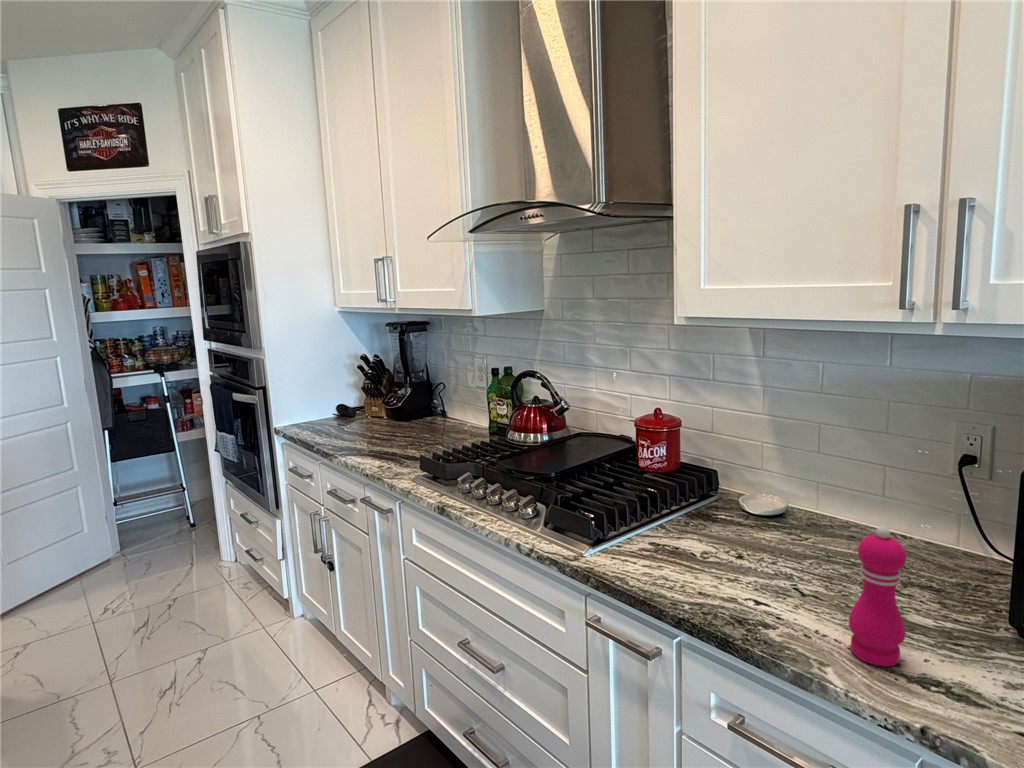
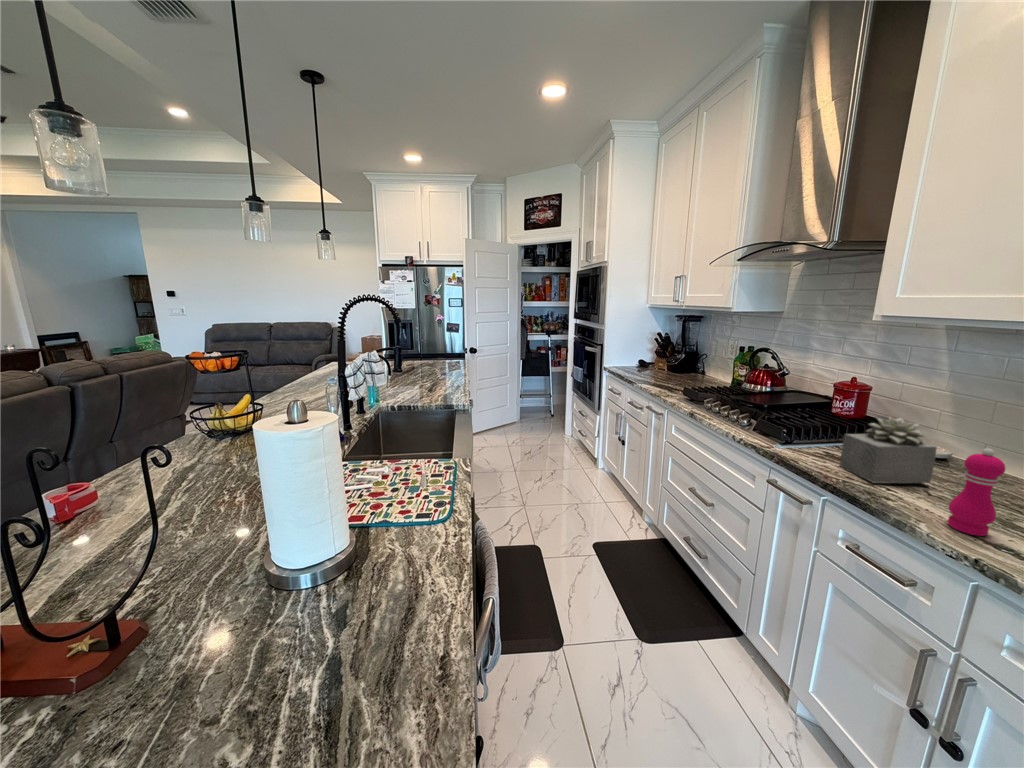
succulent plant: none [680,476,794,596] -> present [840,417,937,483]

